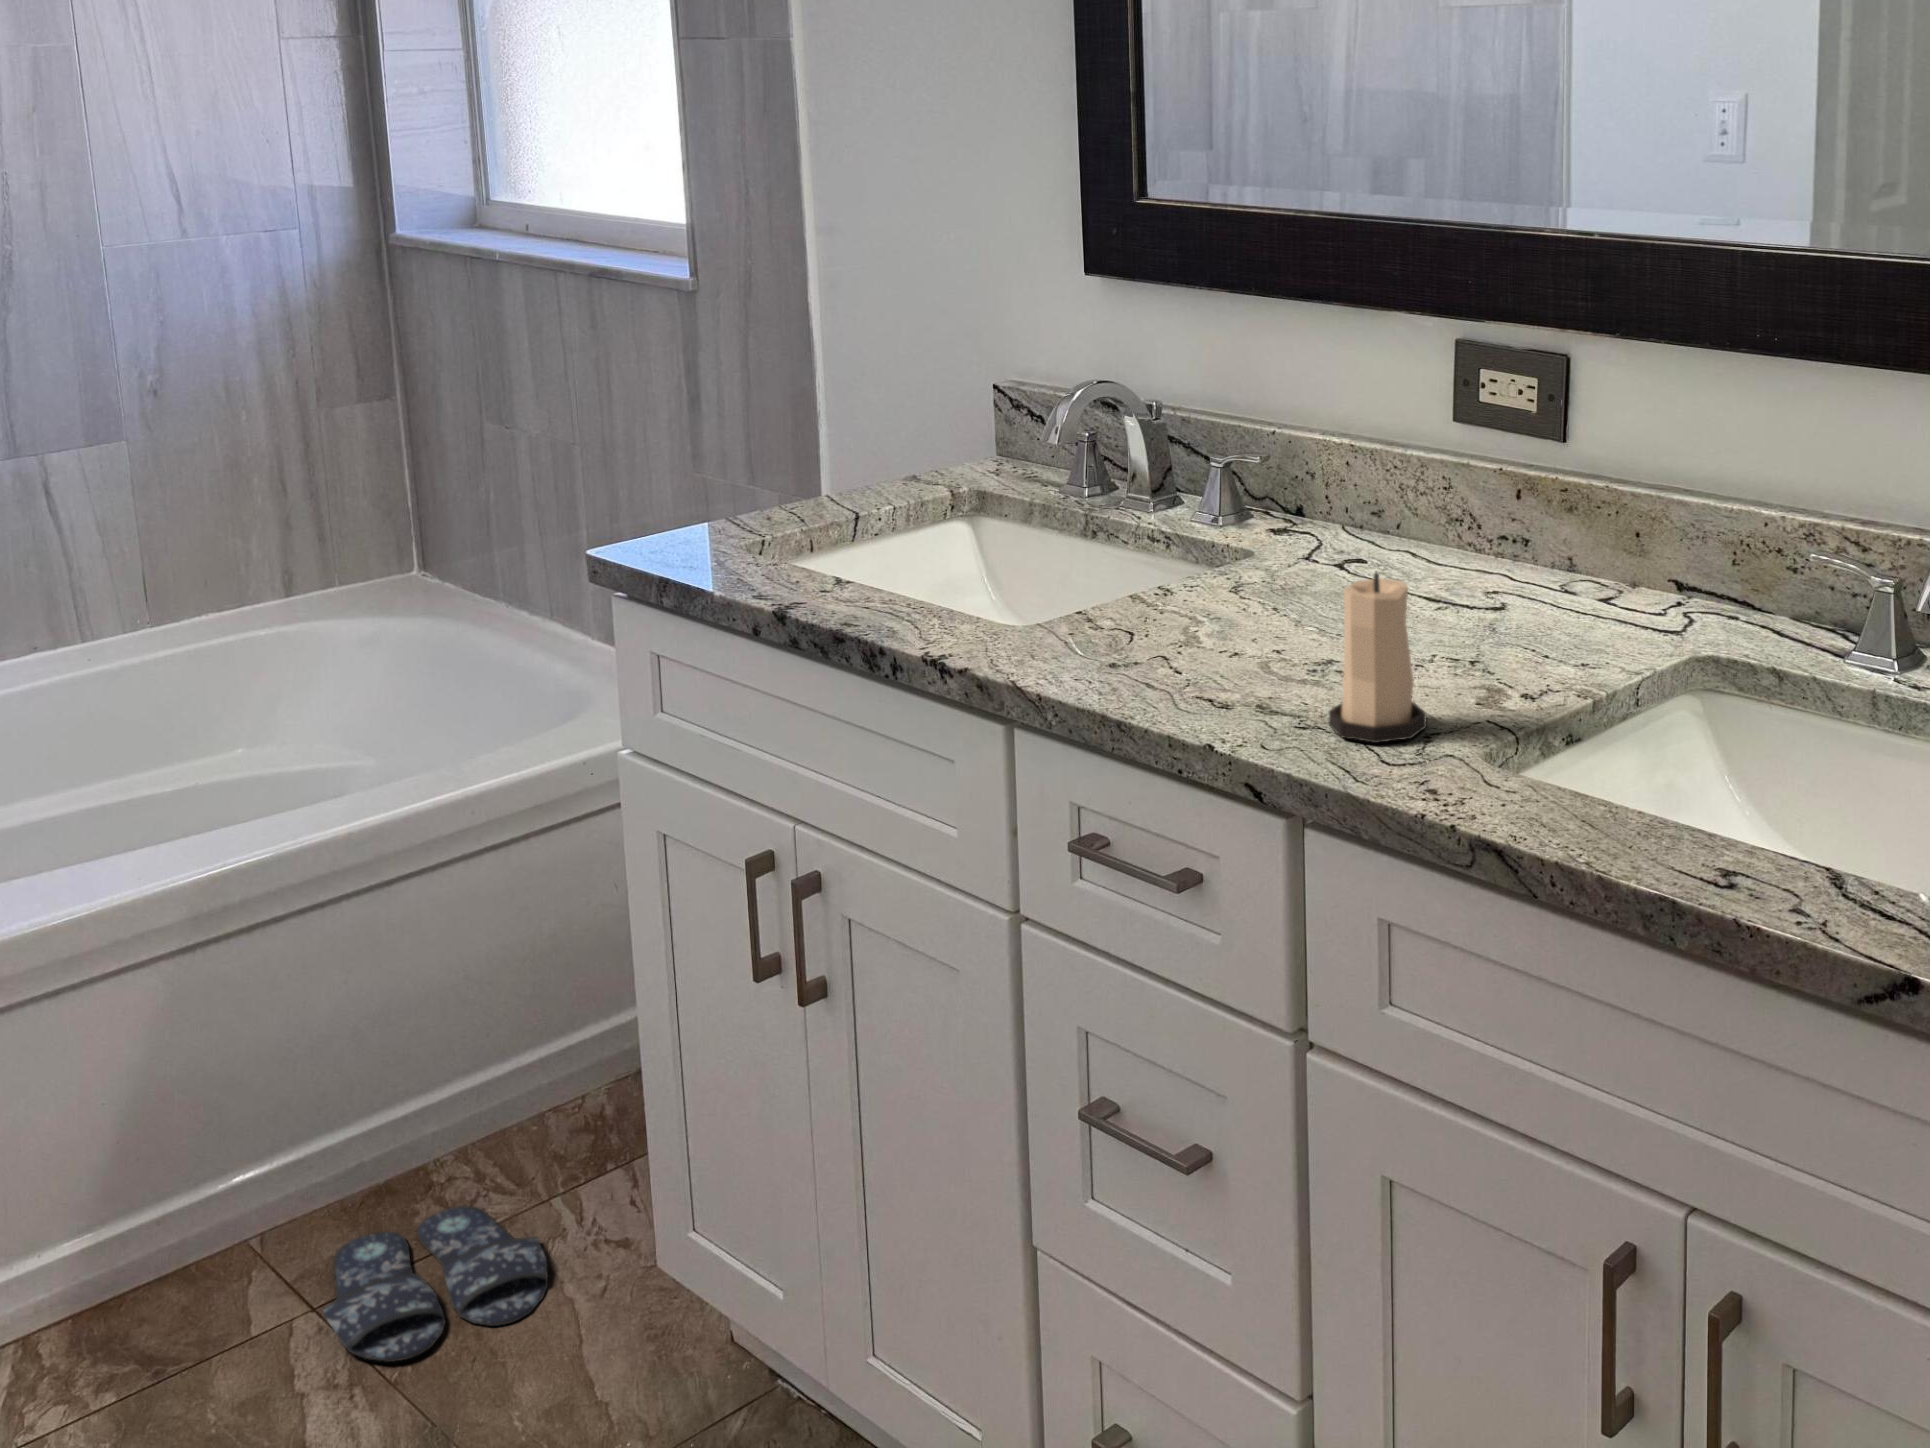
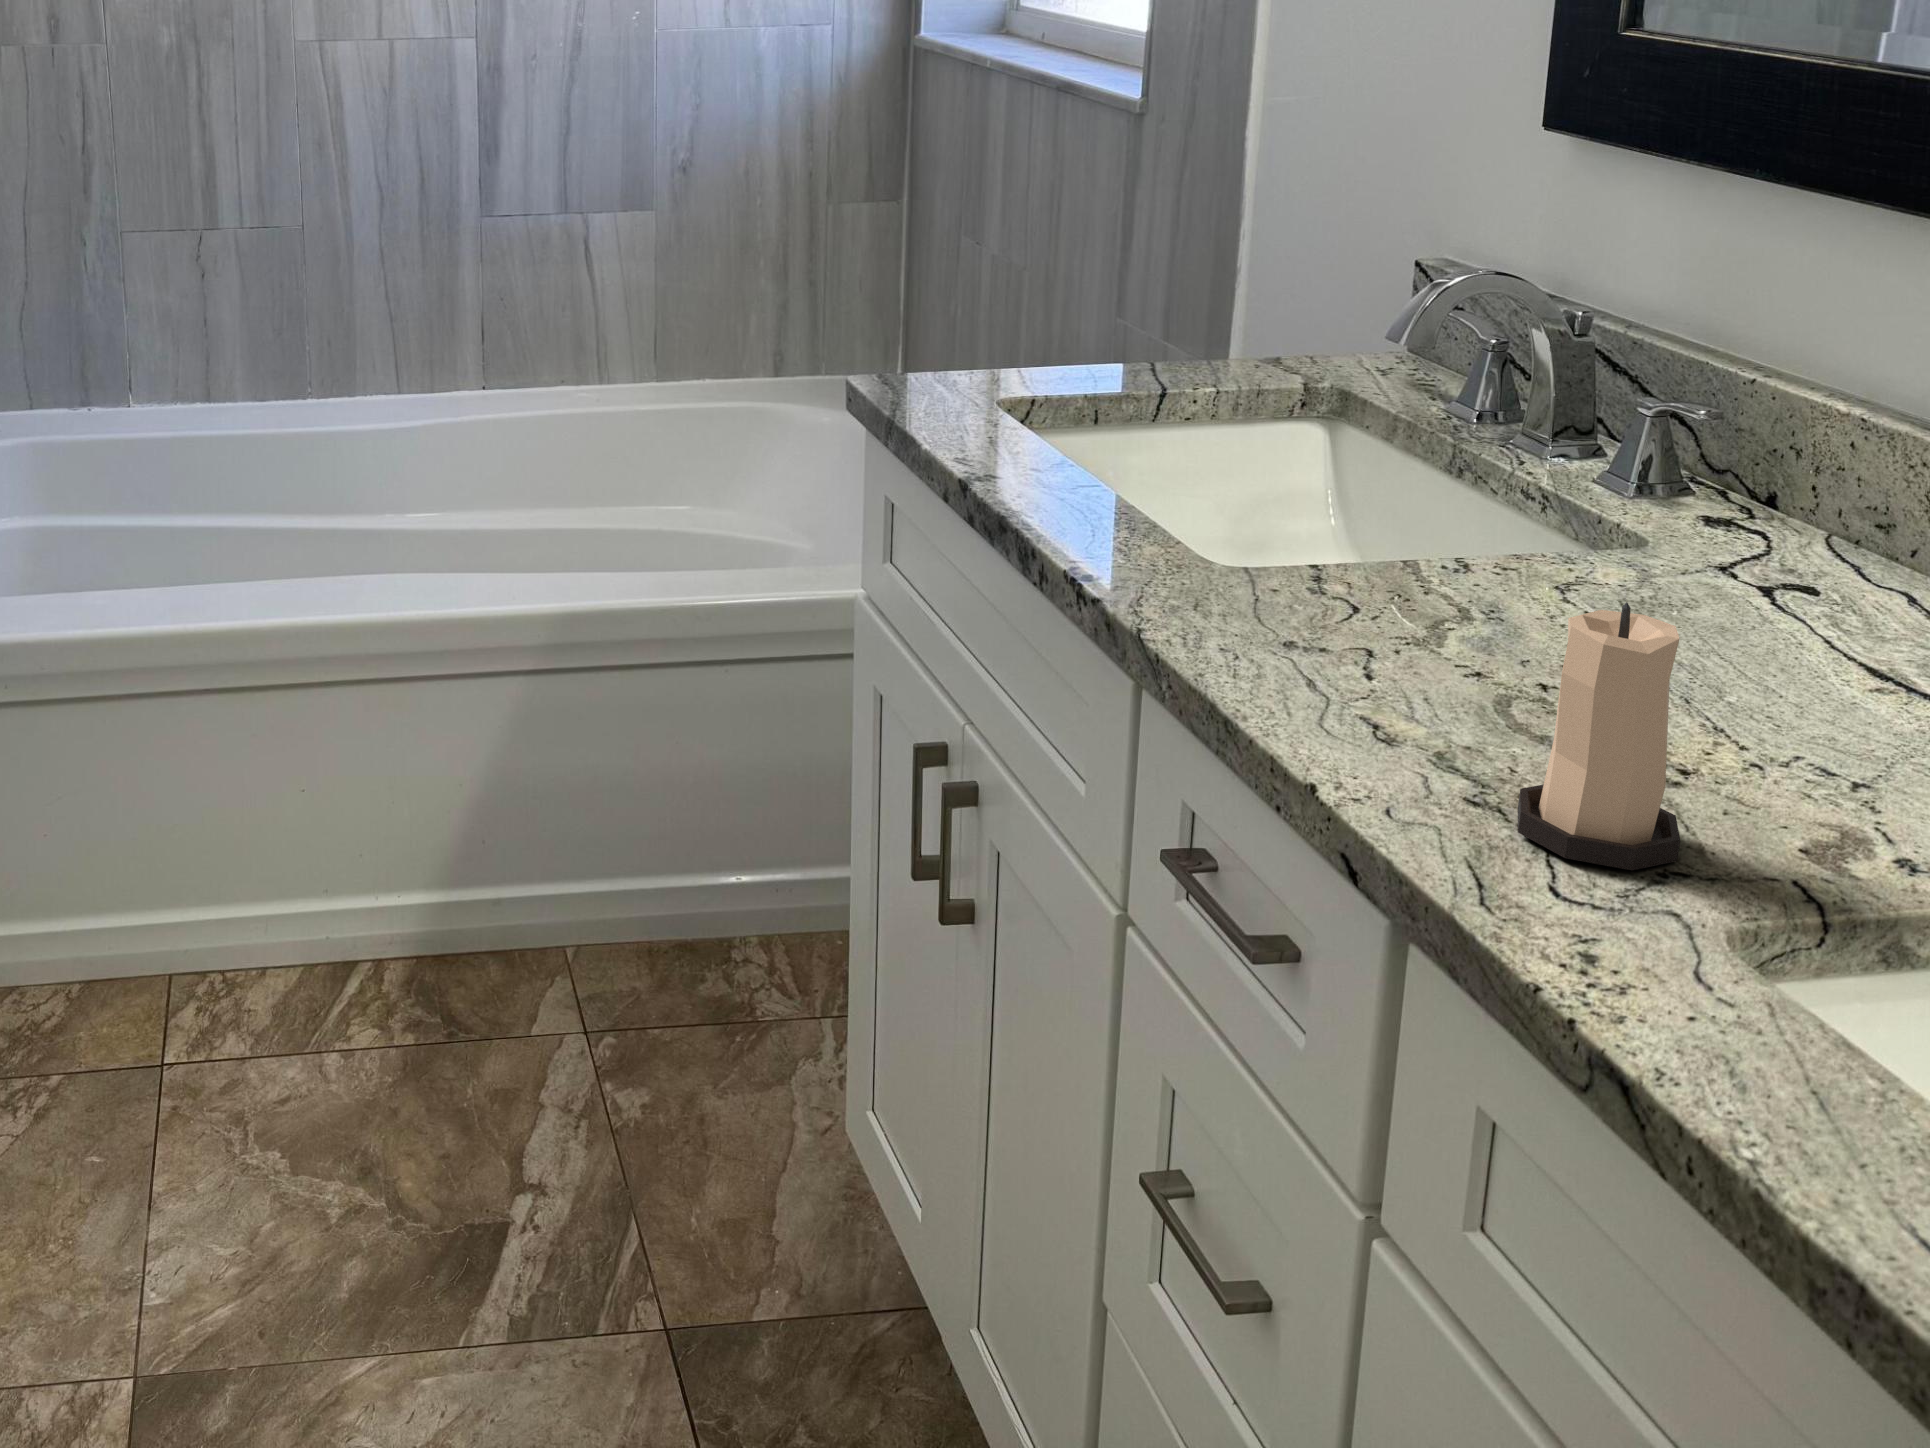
slippers: present [323,1206,548,1362] -> none [585,982,790,1121]

